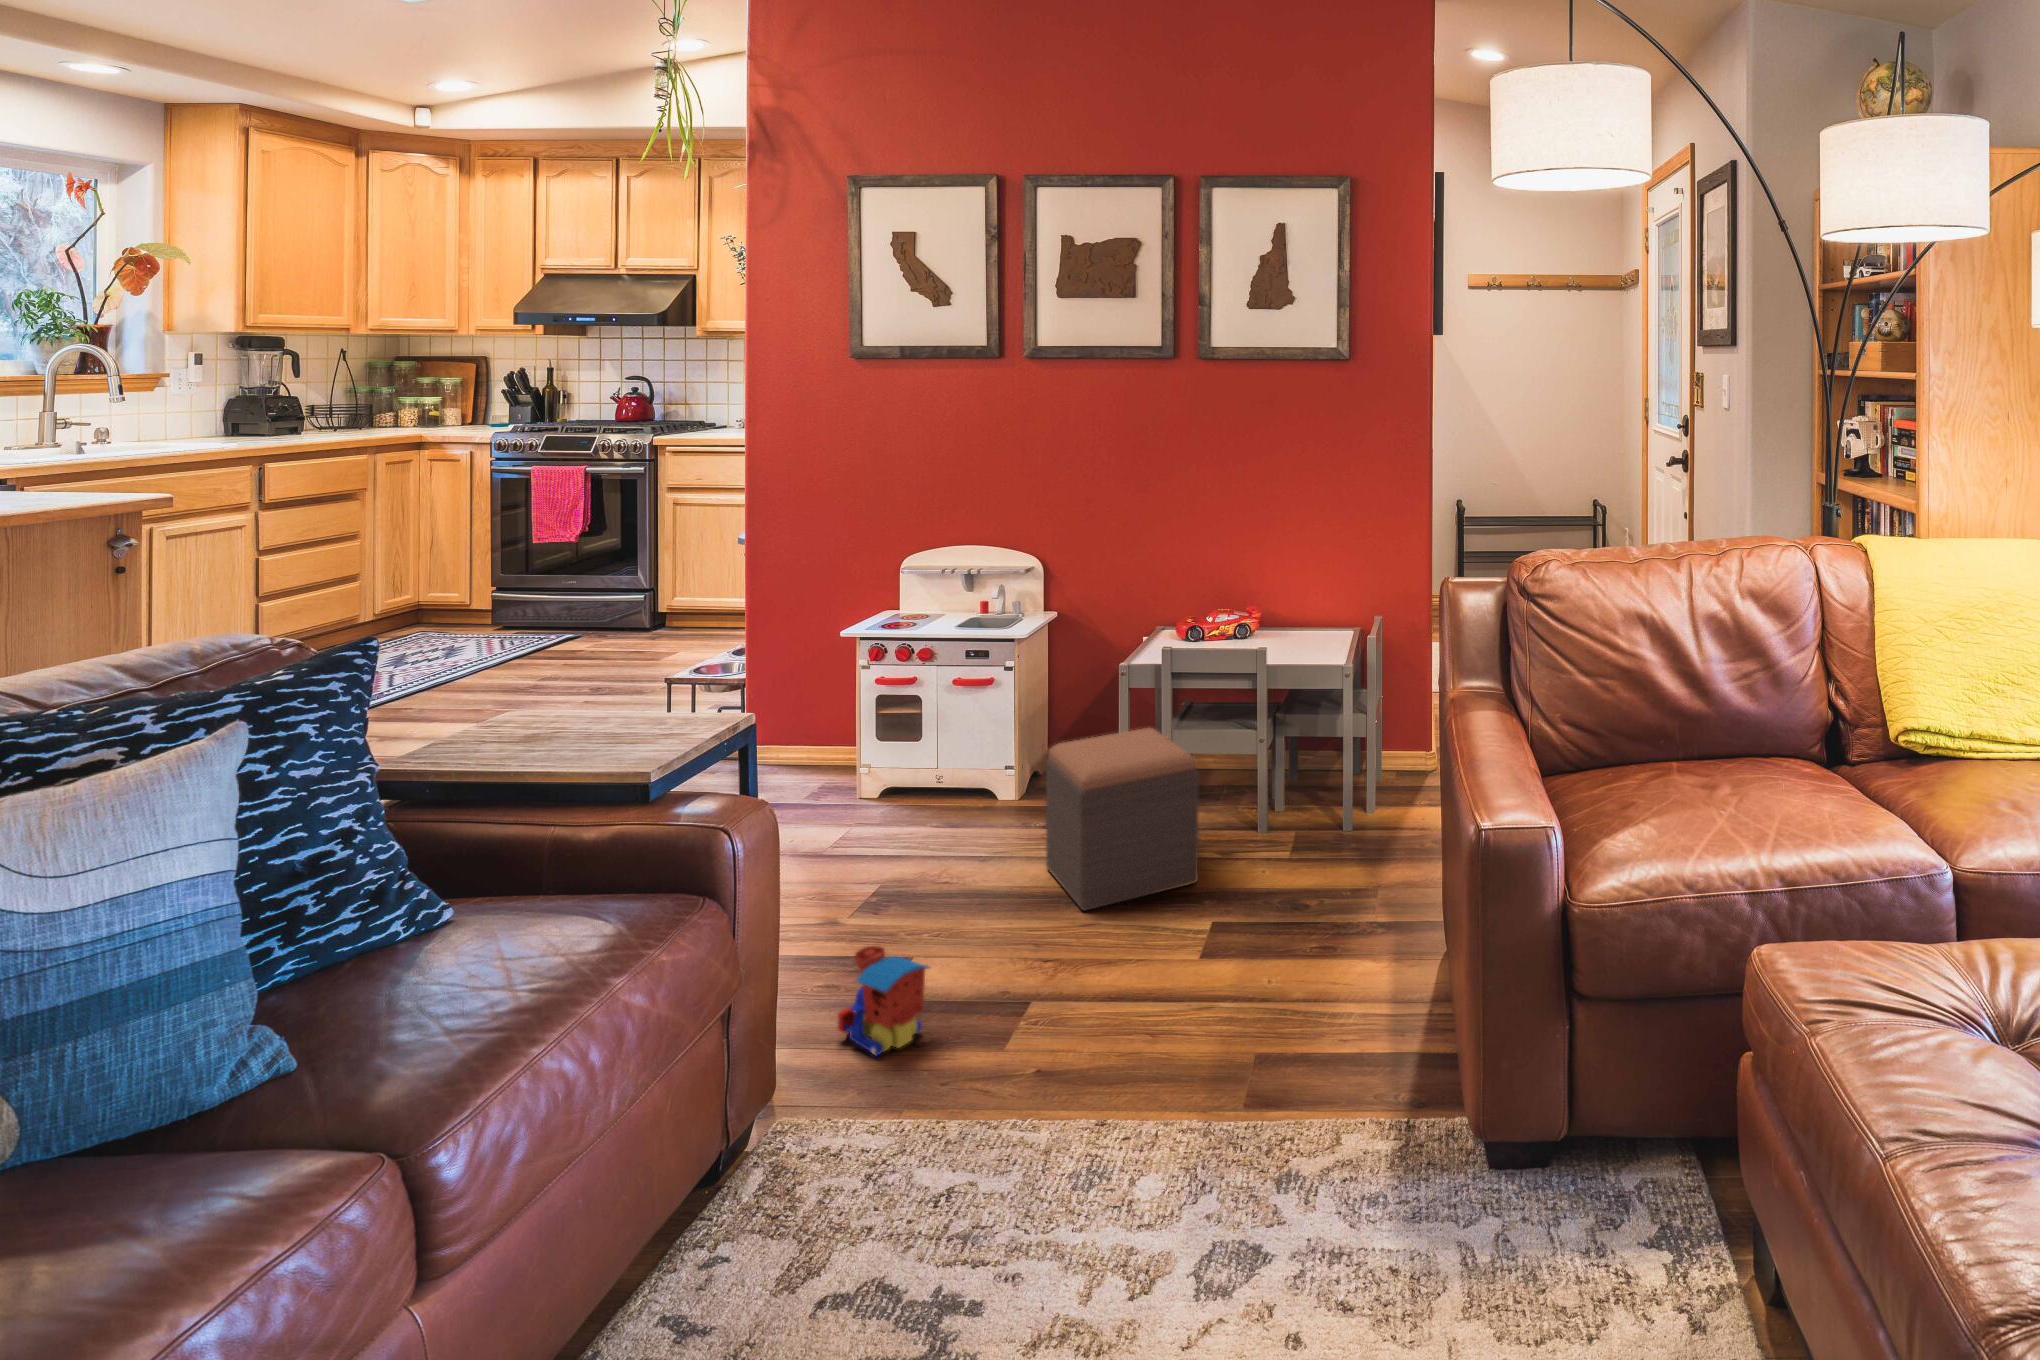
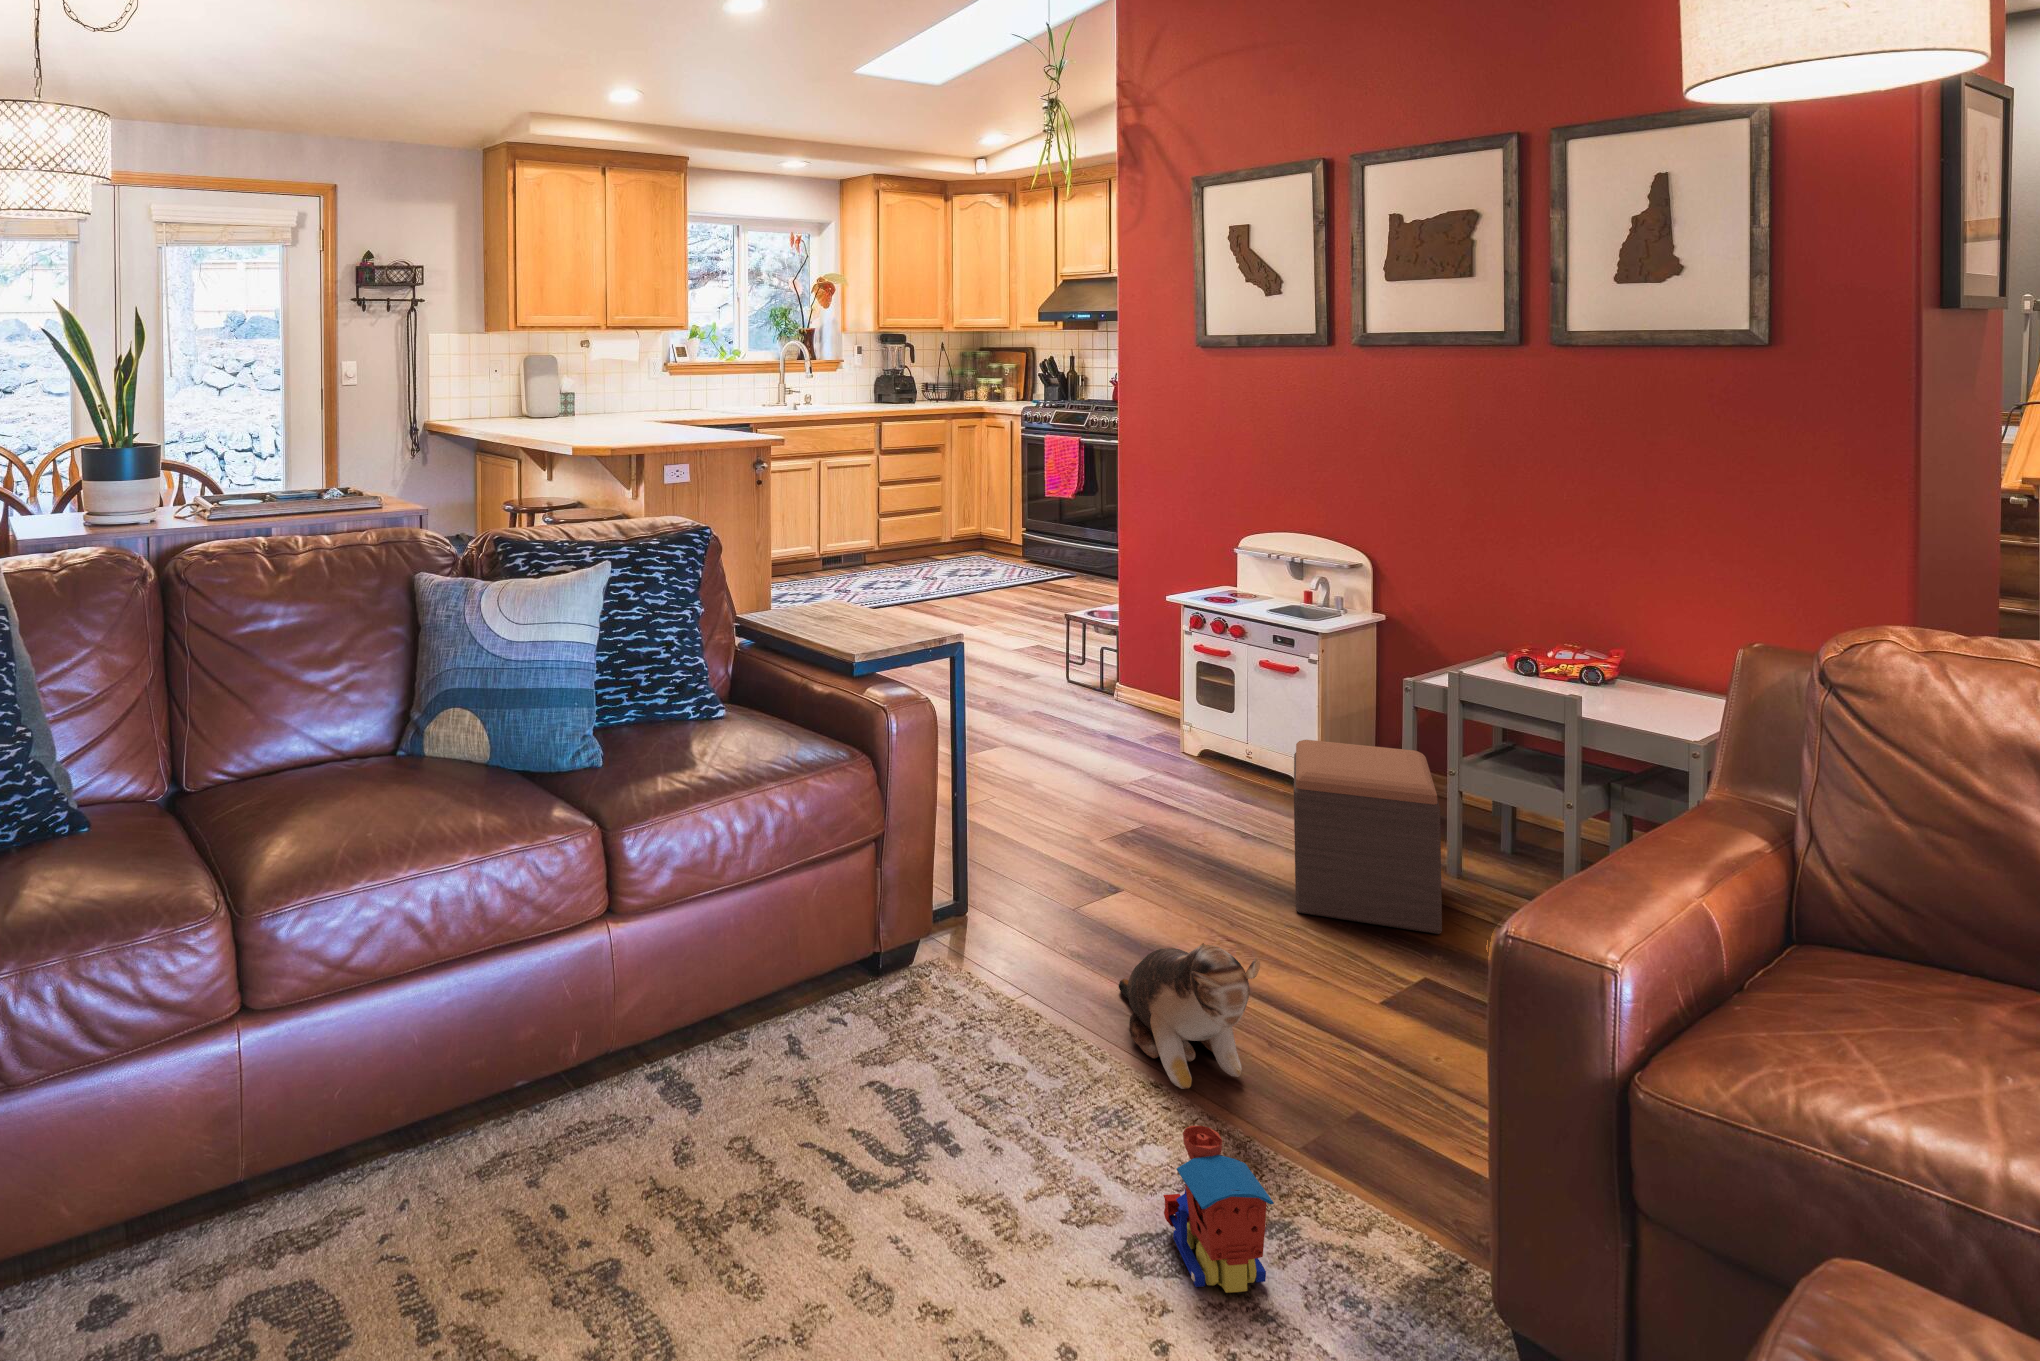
toy train: present [838,946,929,1056] -> present [1163,1126,1274,1293]
plush toy: none [995,947,1210,1114] -> present [1119,943,1260,1089]

